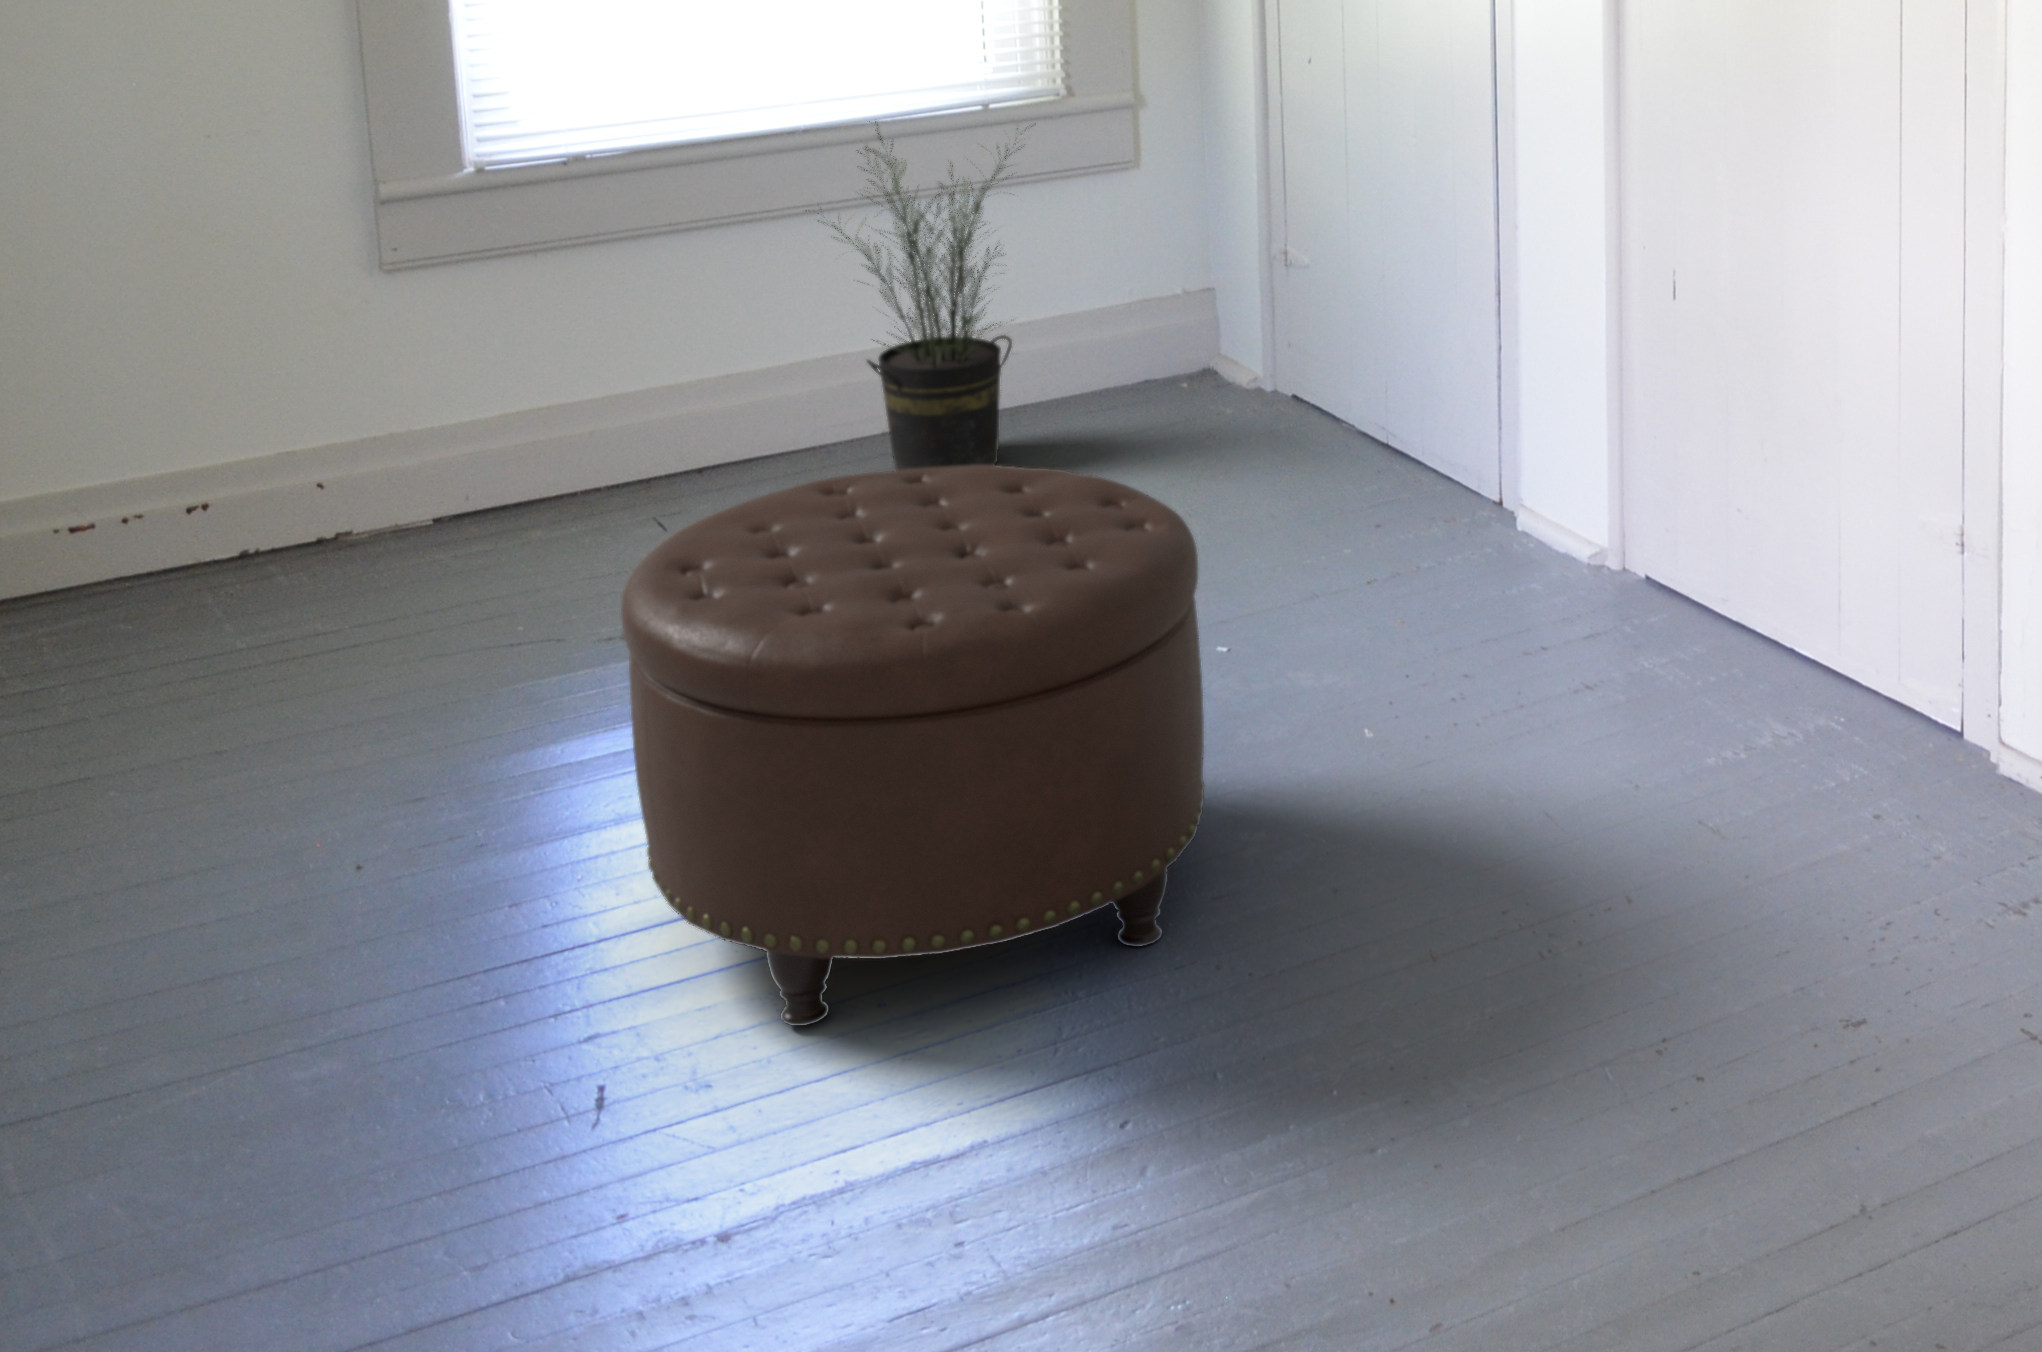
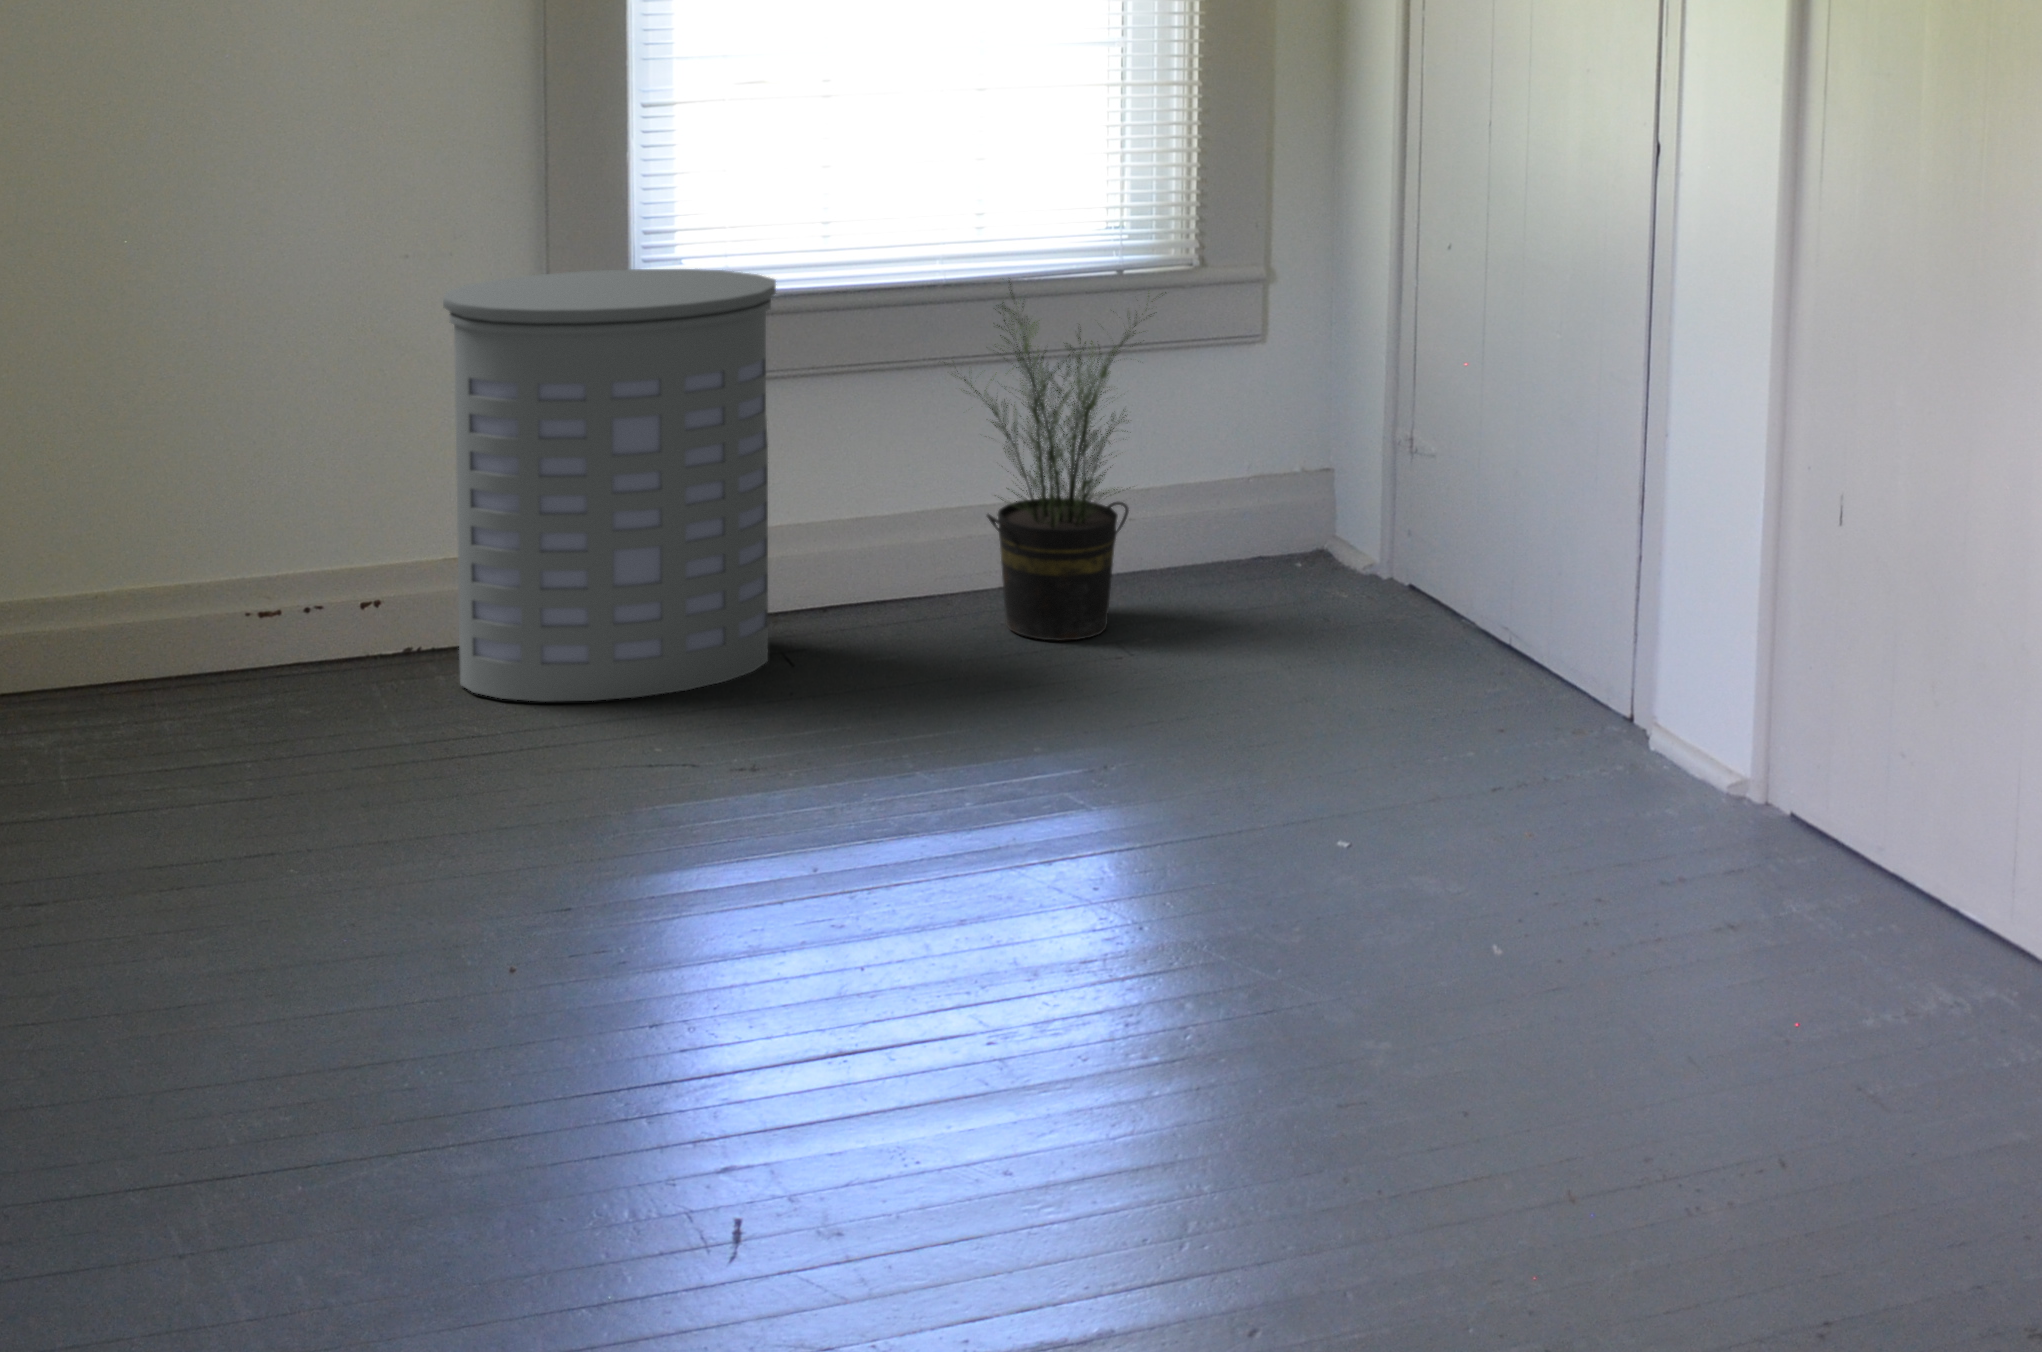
laundry hamper: none [241,132,643,601] -> present [443,269,776,701]
ottoman: present [621,465,1204,1026] -> none [792,627,1340,1158]

